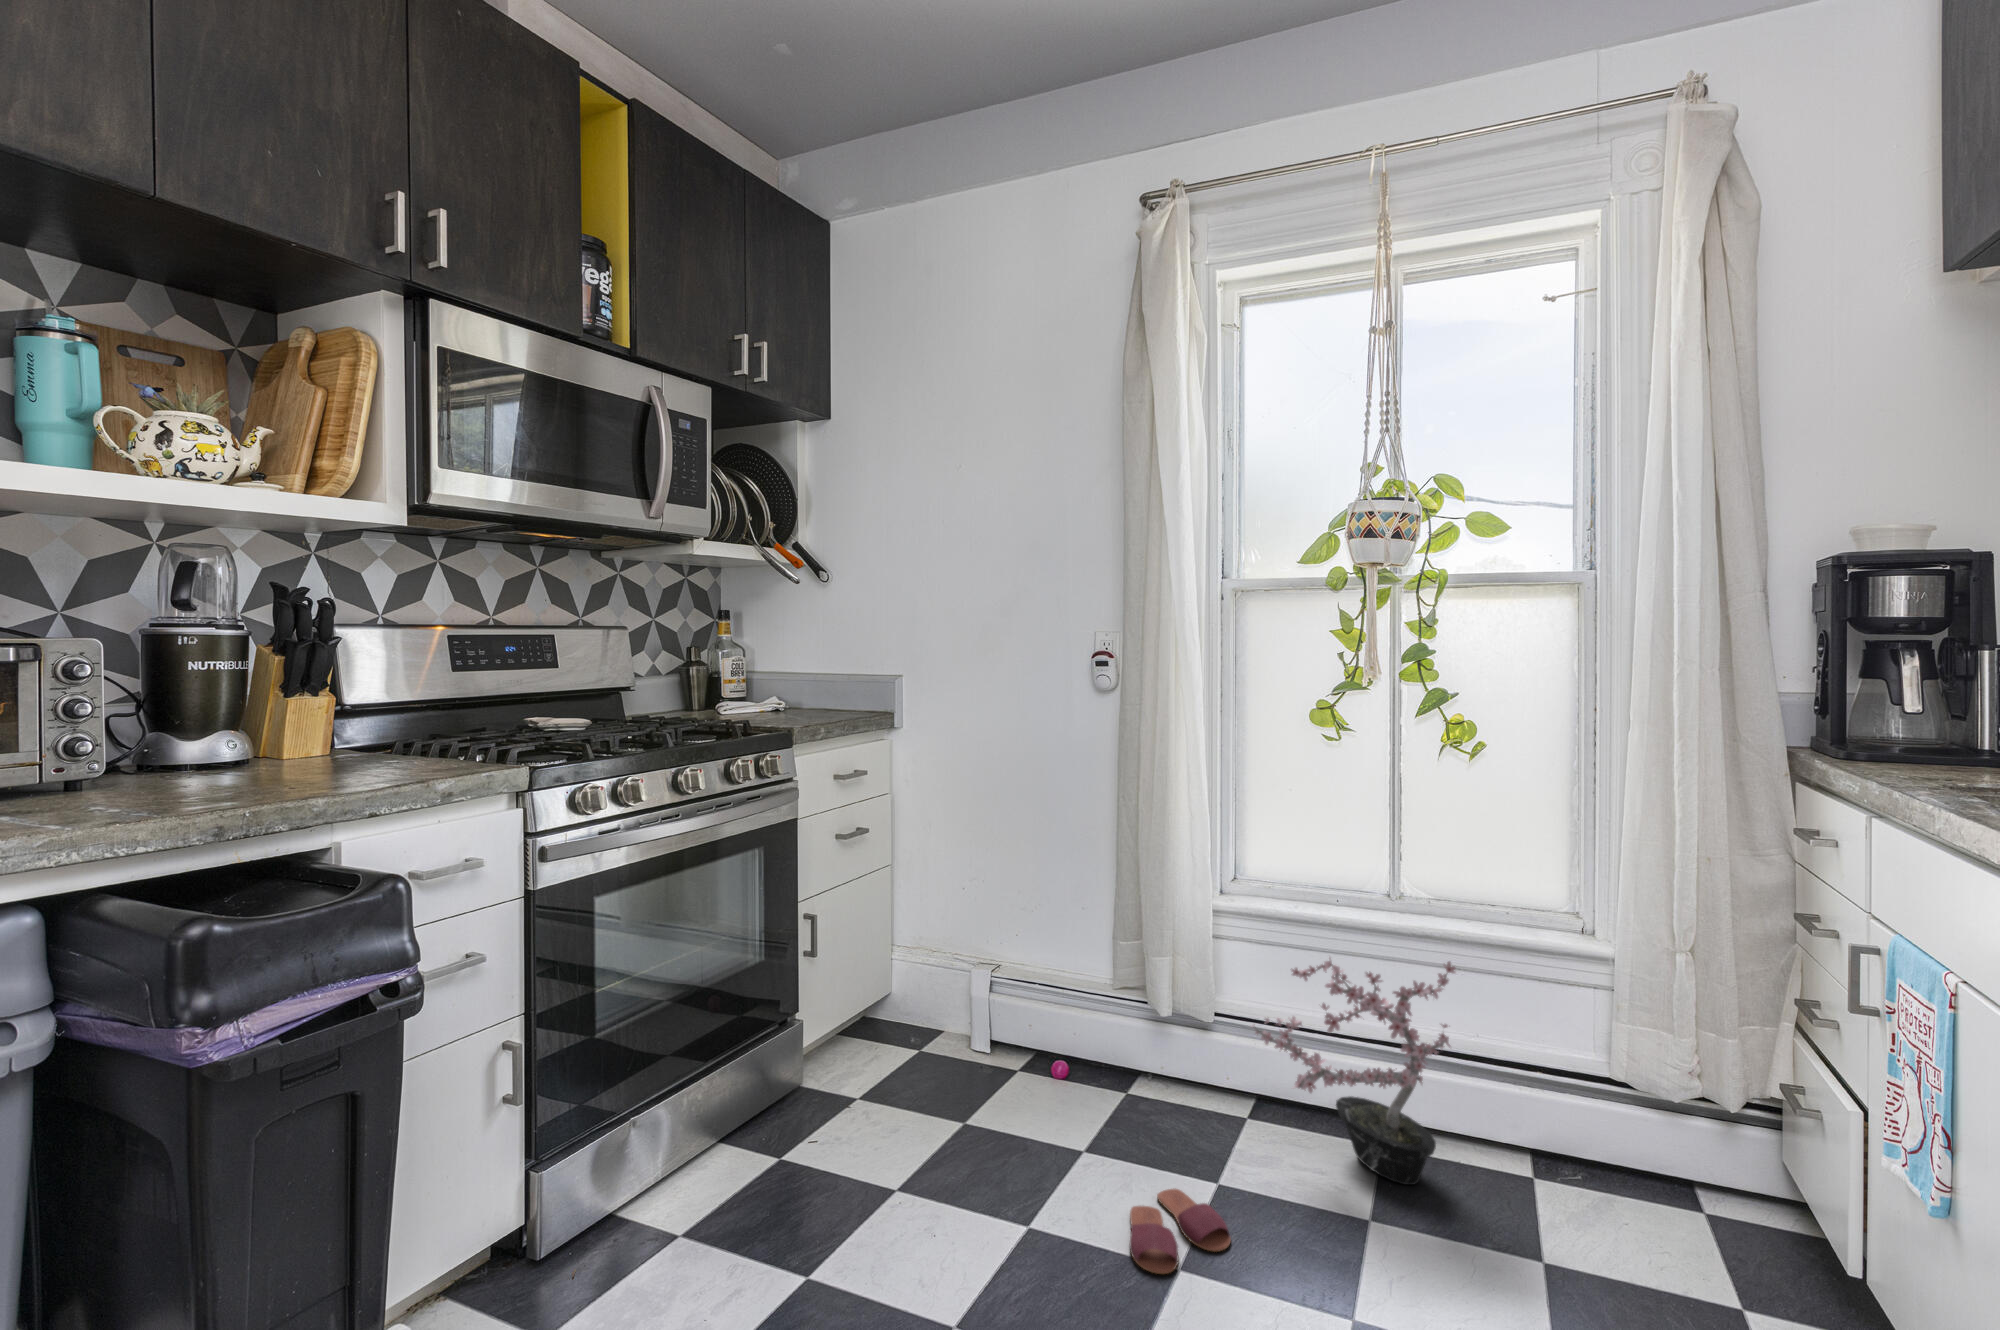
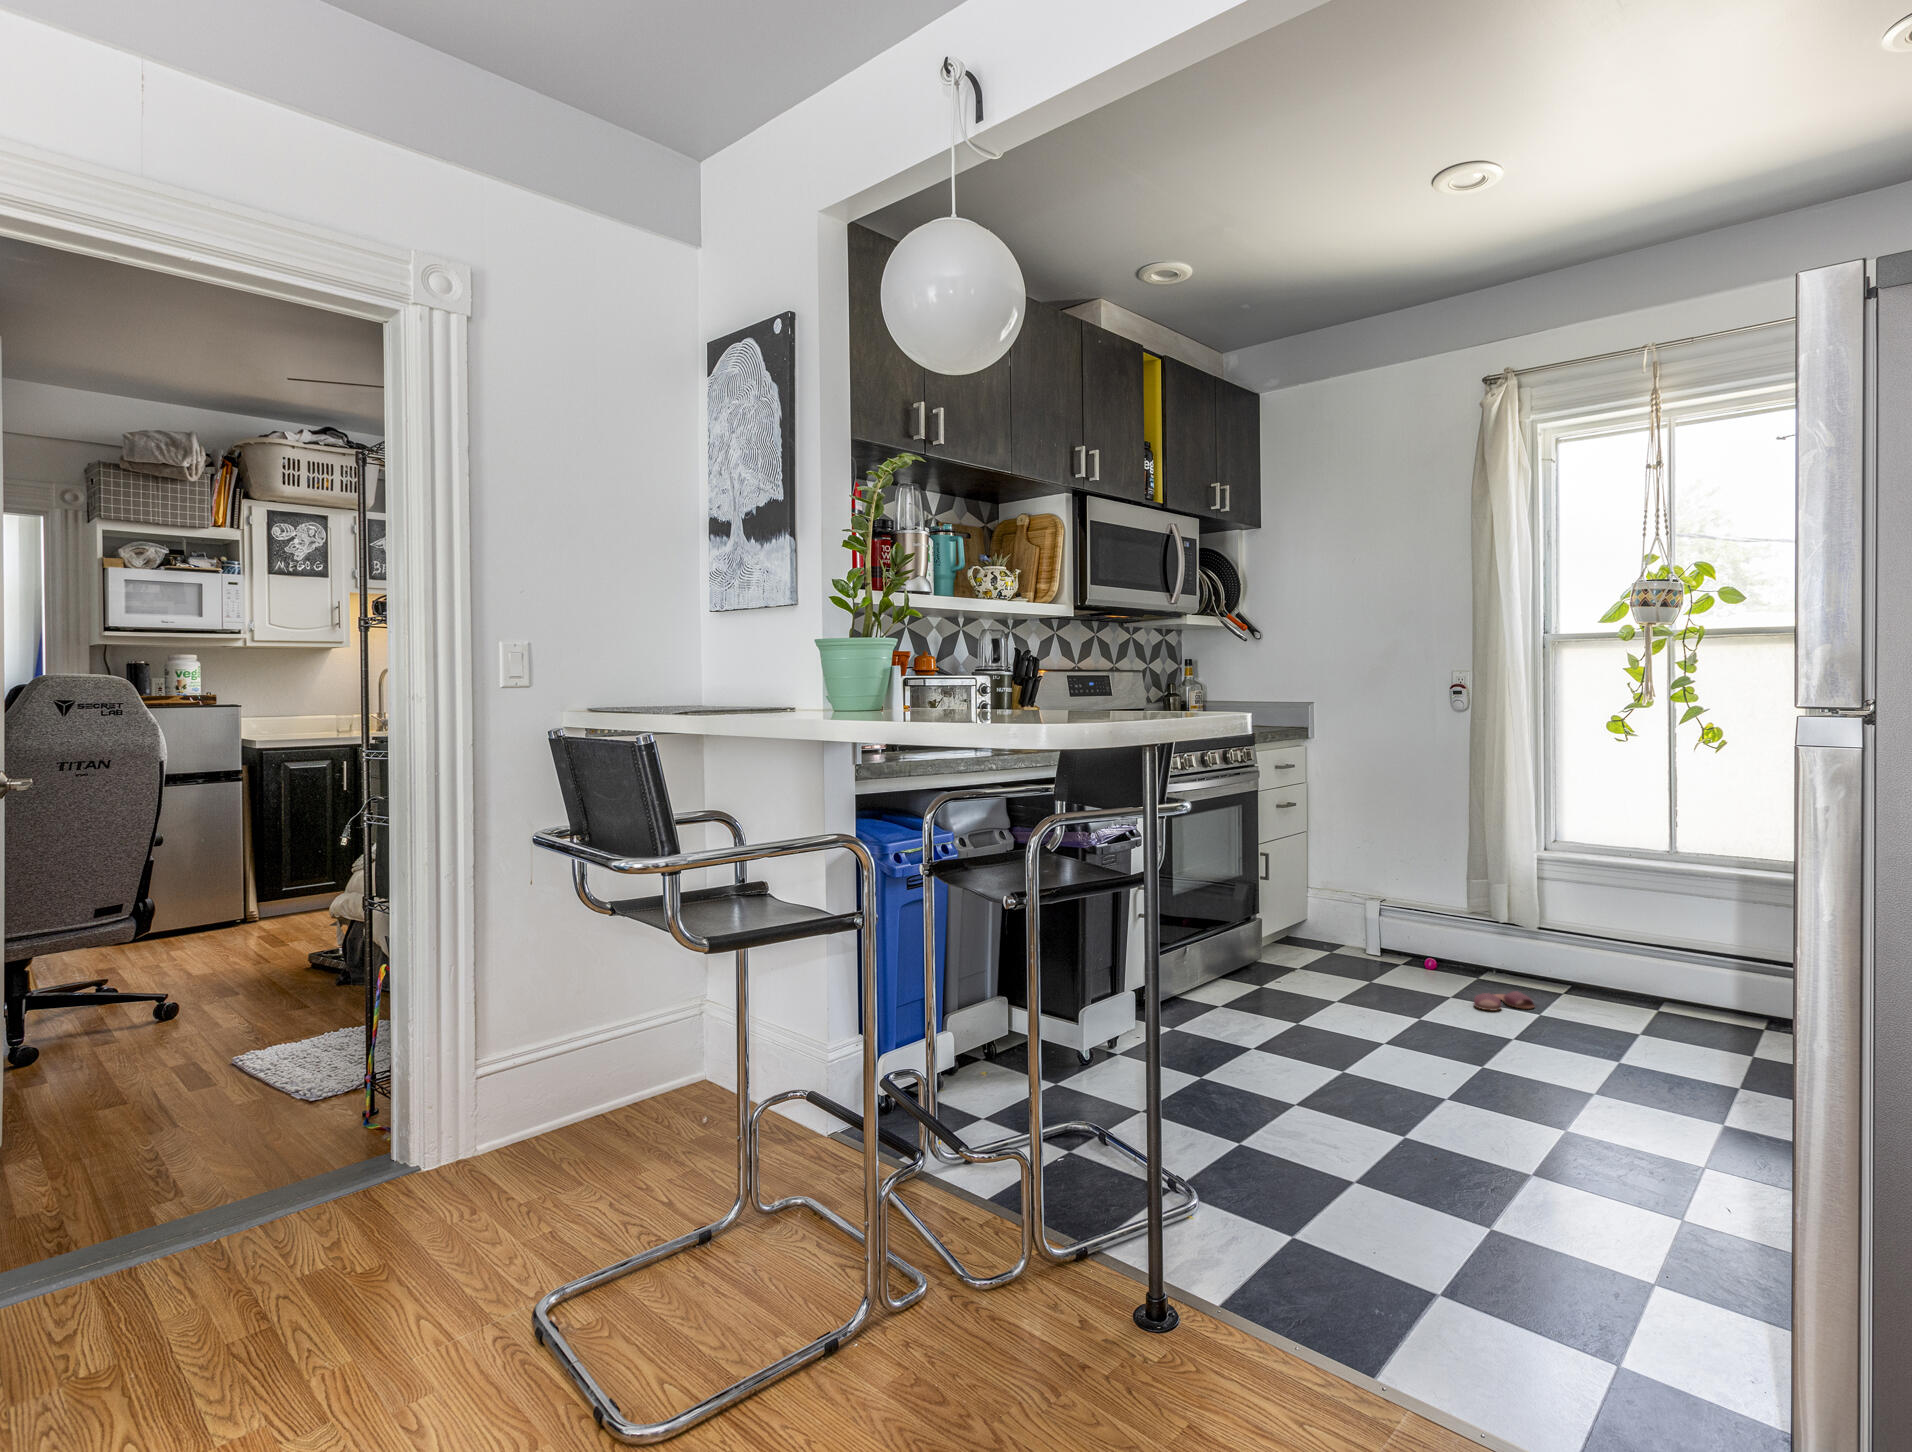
potted plant: present [1254,959,1456,1185] -> none [1557,866,1701,1003]

